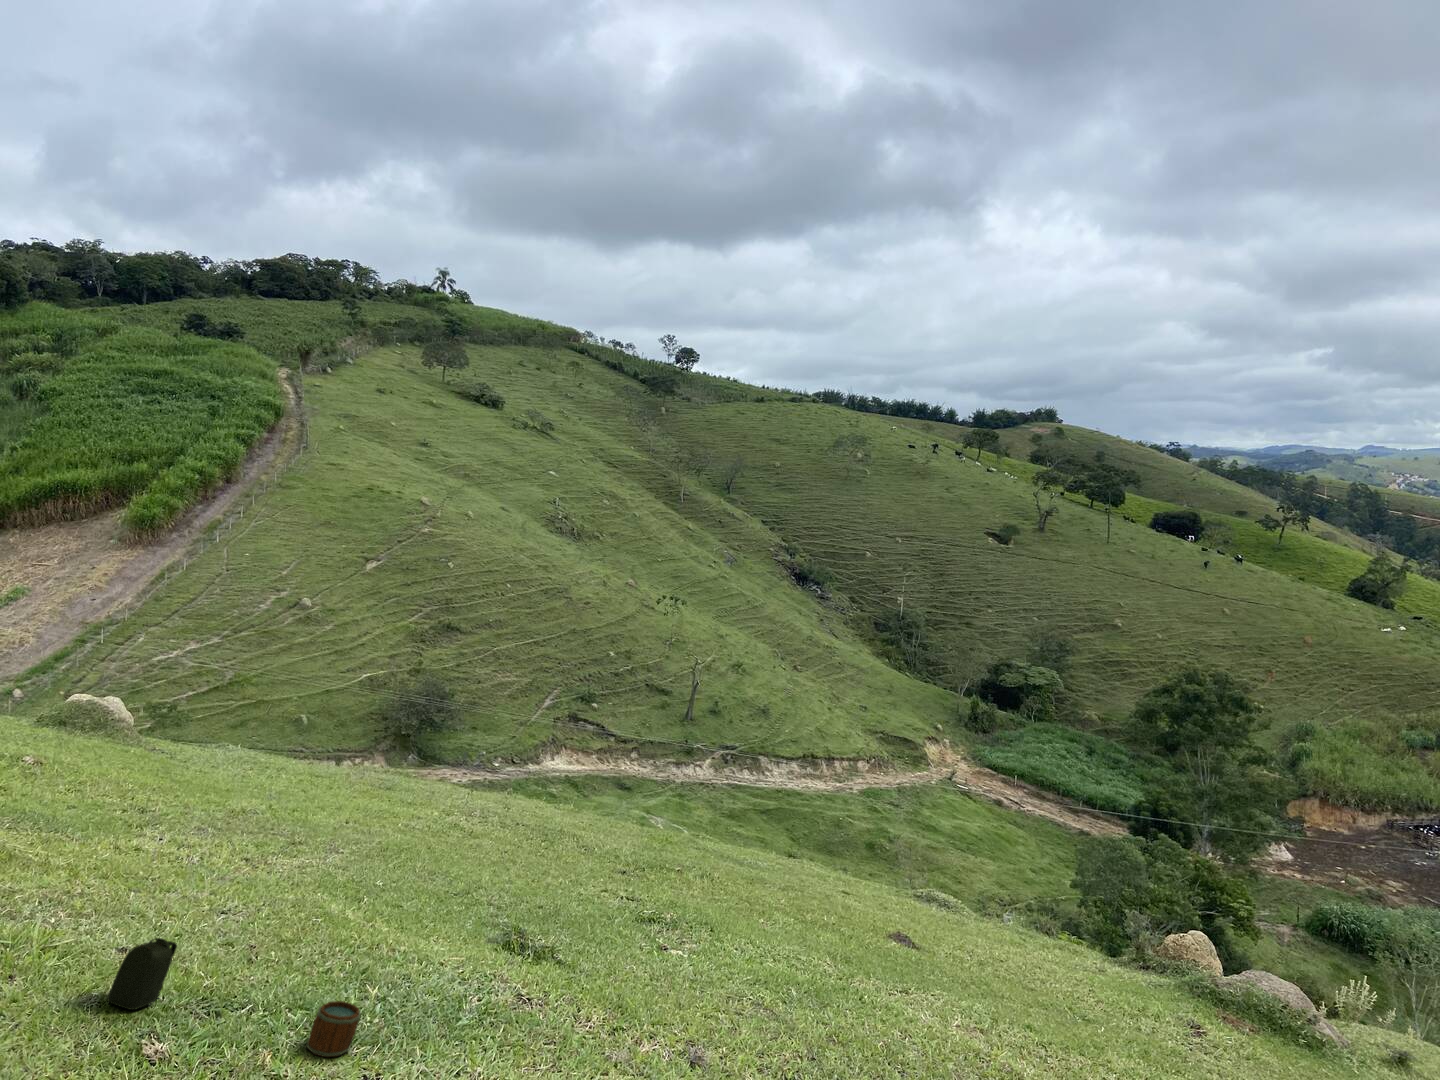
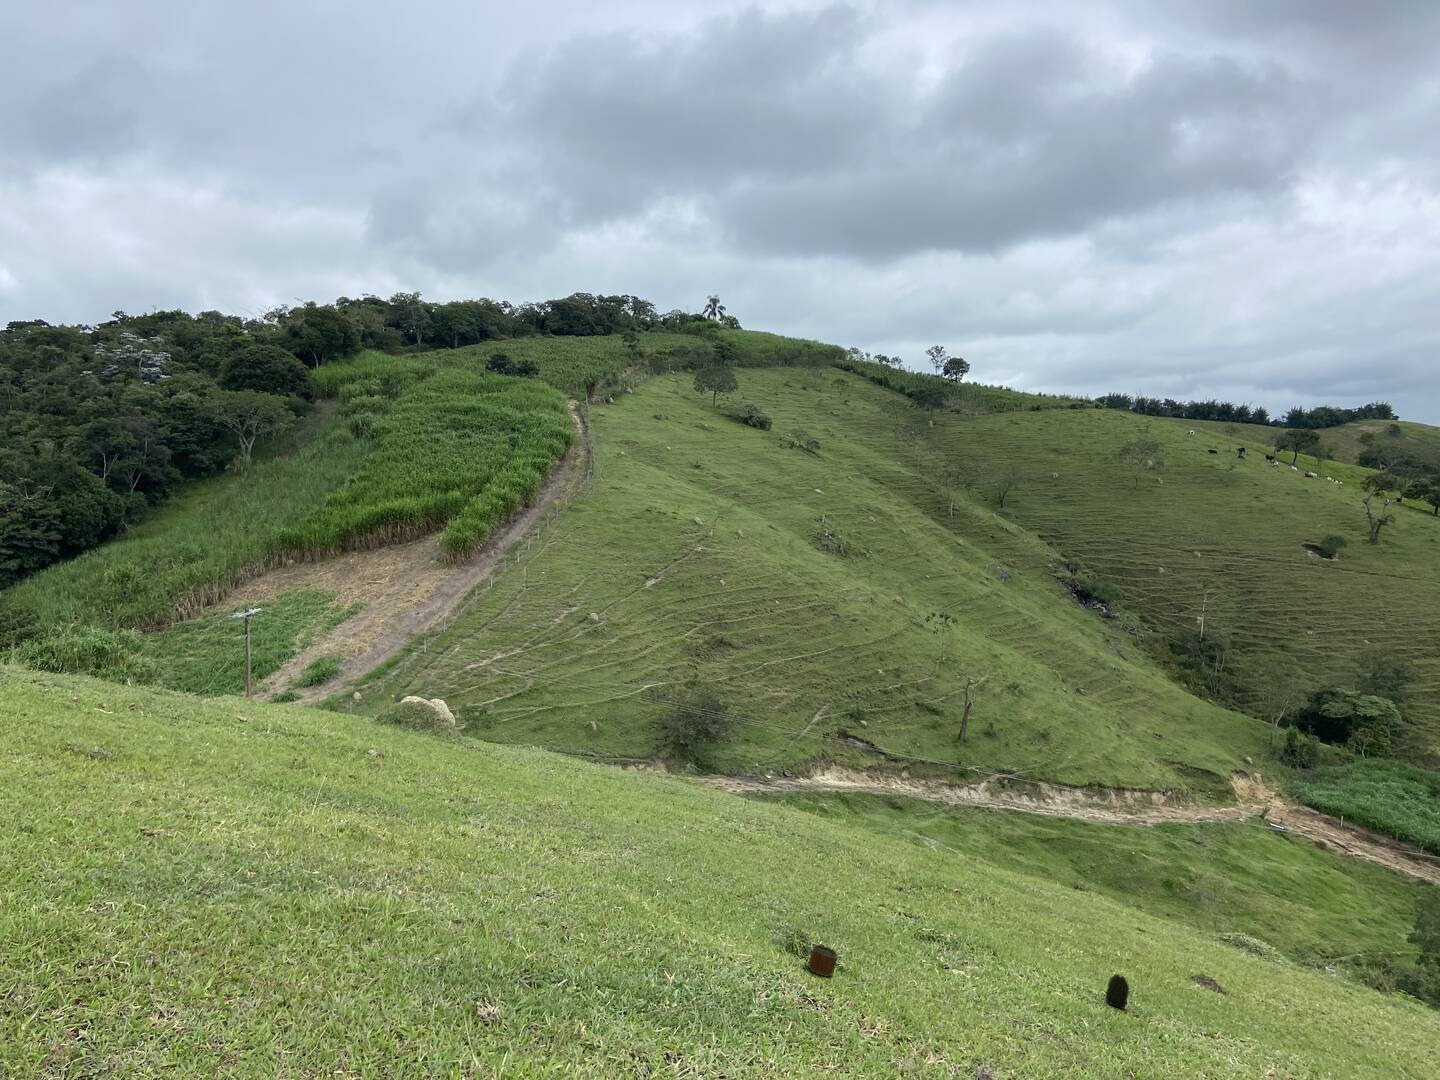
backpack: present [107,938,177,1010] -> present [1105,974,1129,1009]

